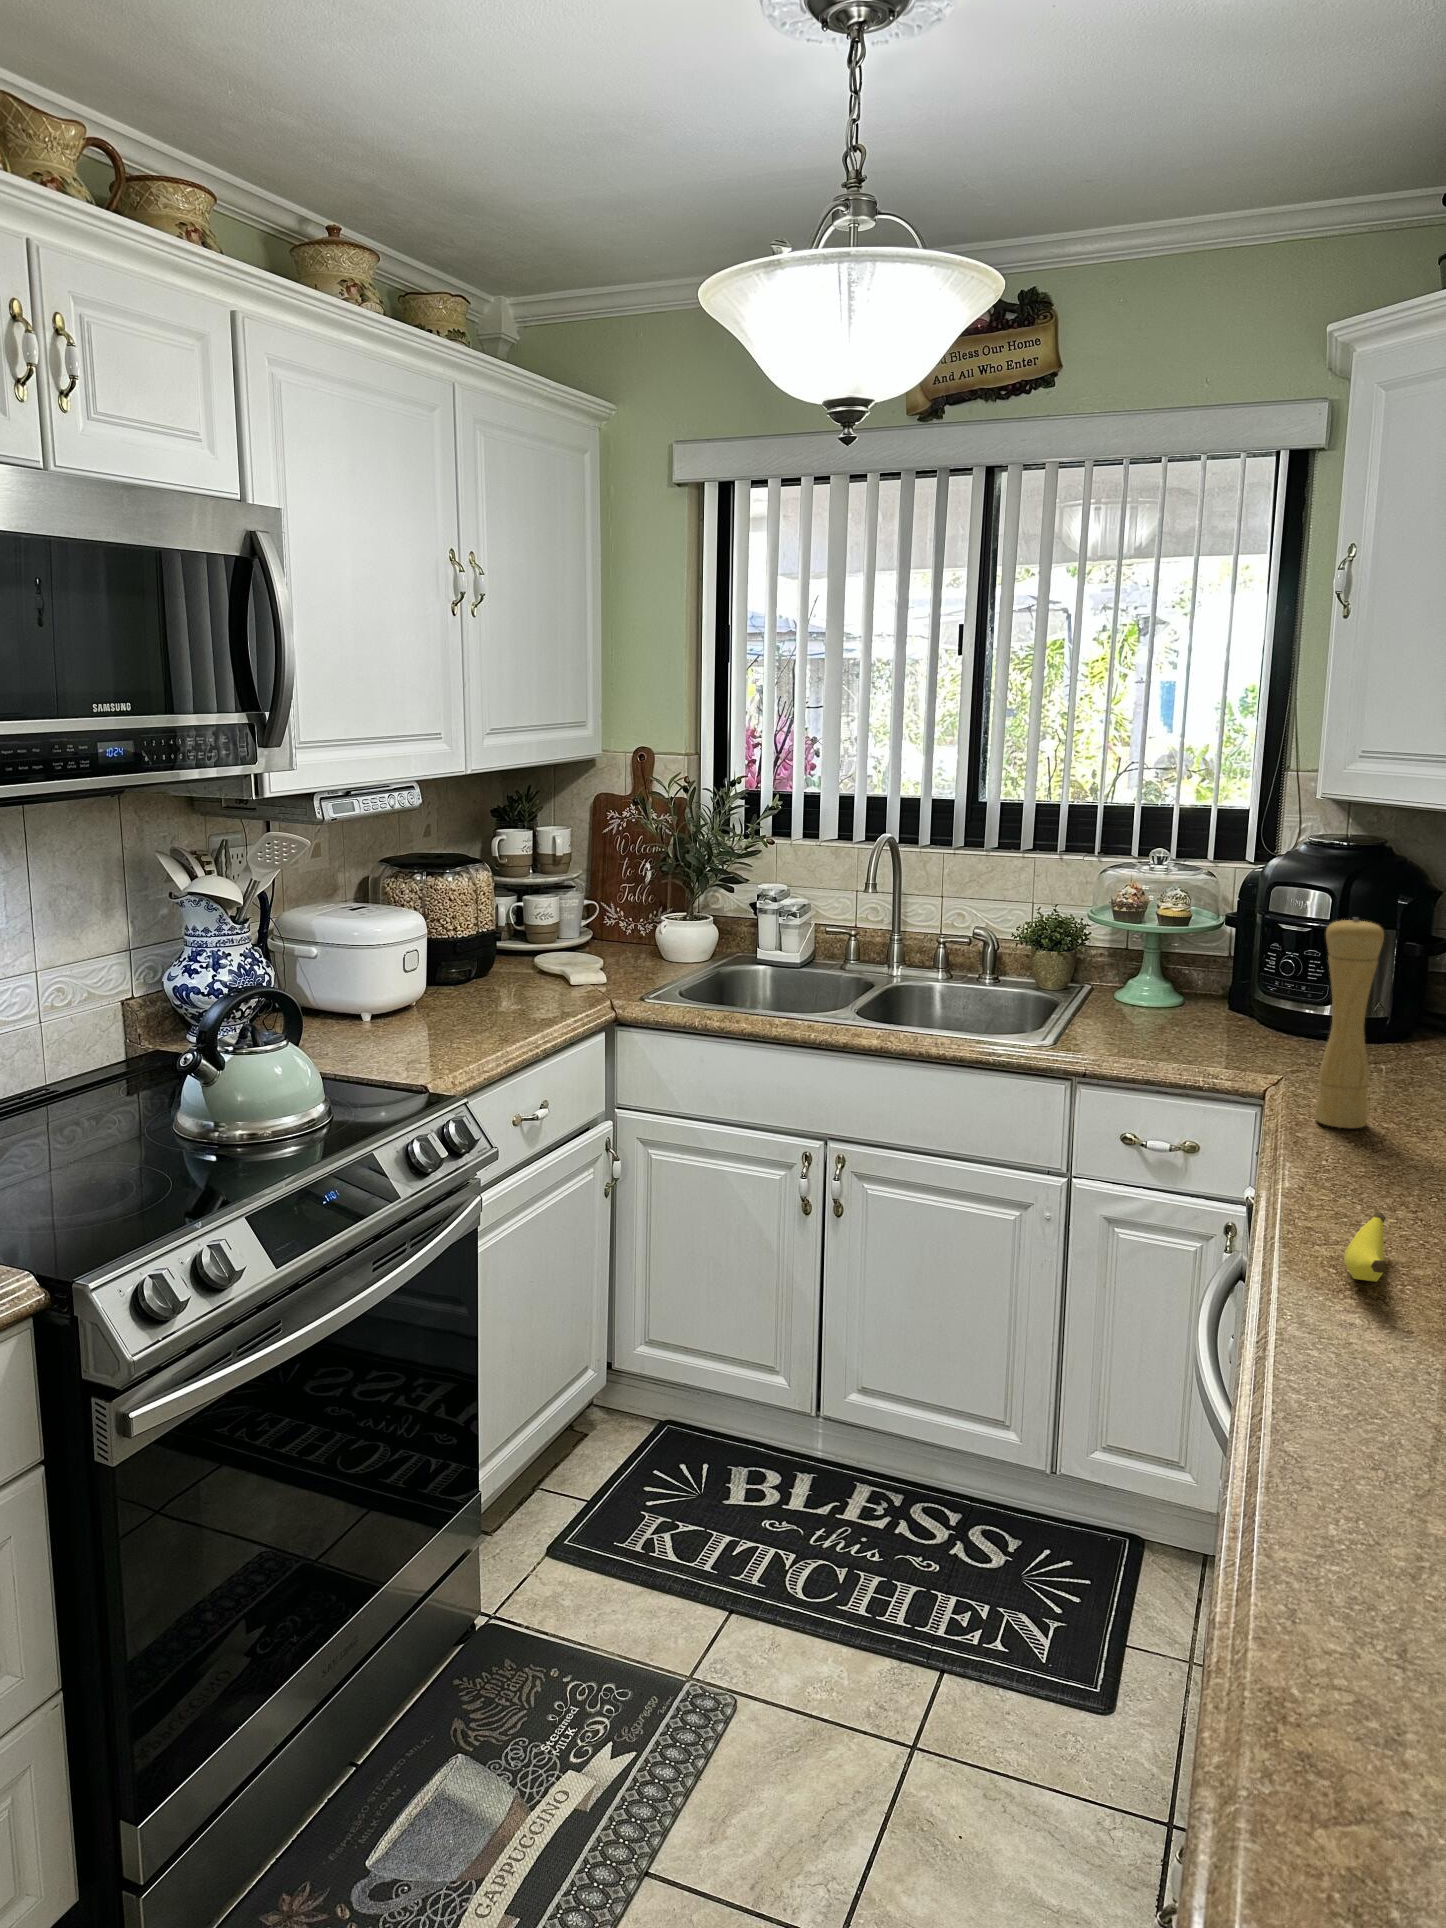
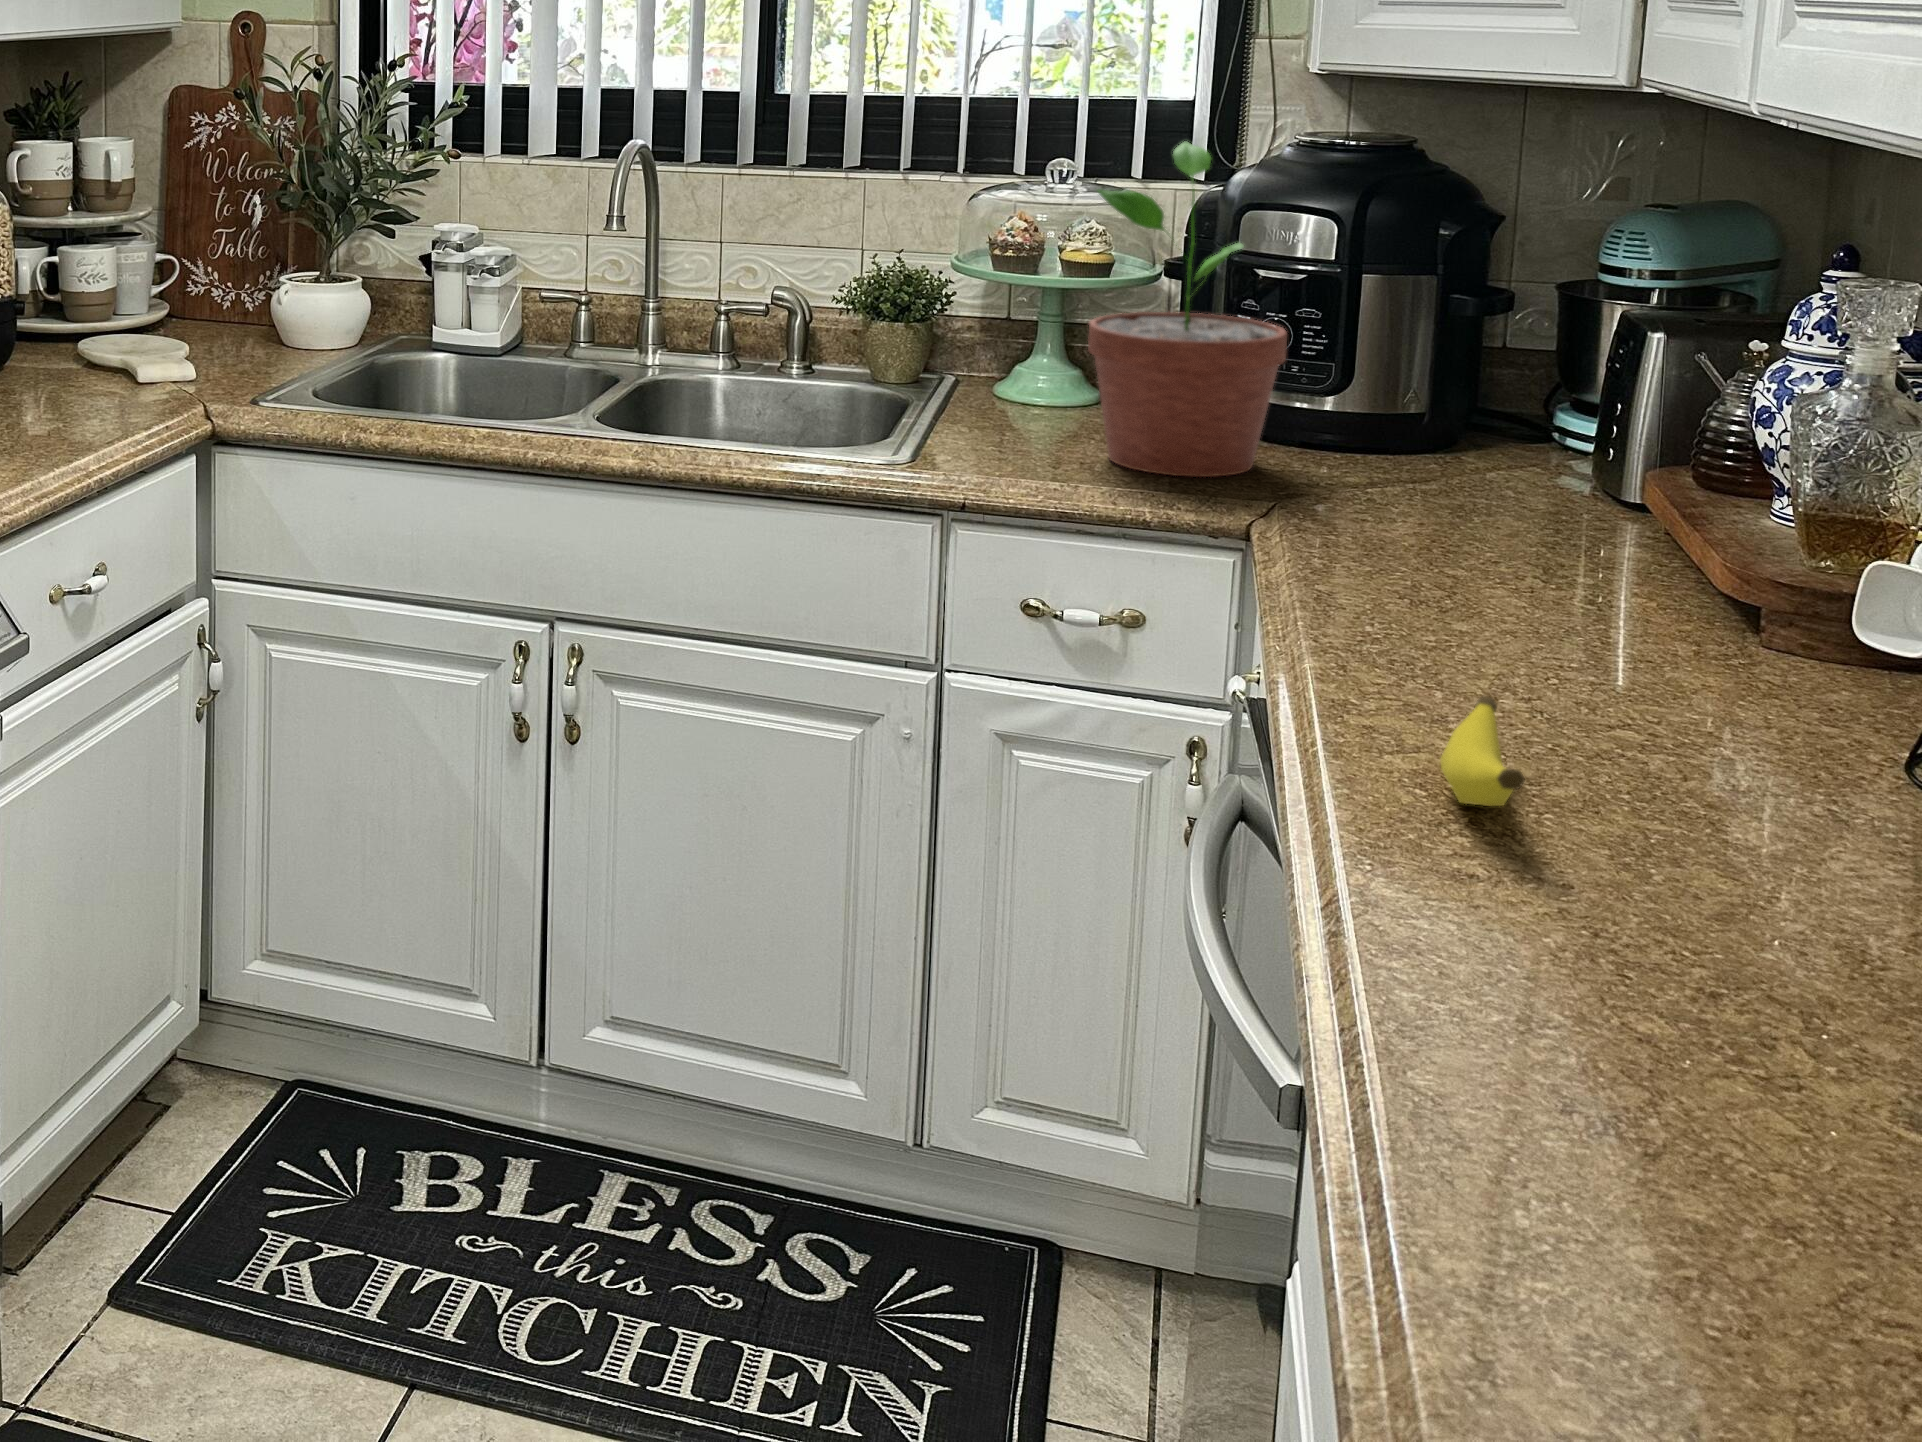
potted plant: none [1168,842,1295,1058] -> present [1088,142,1287,477]
pepper mill: present [1315,918,1384,1128] -> none [1341,240,1450,576]

